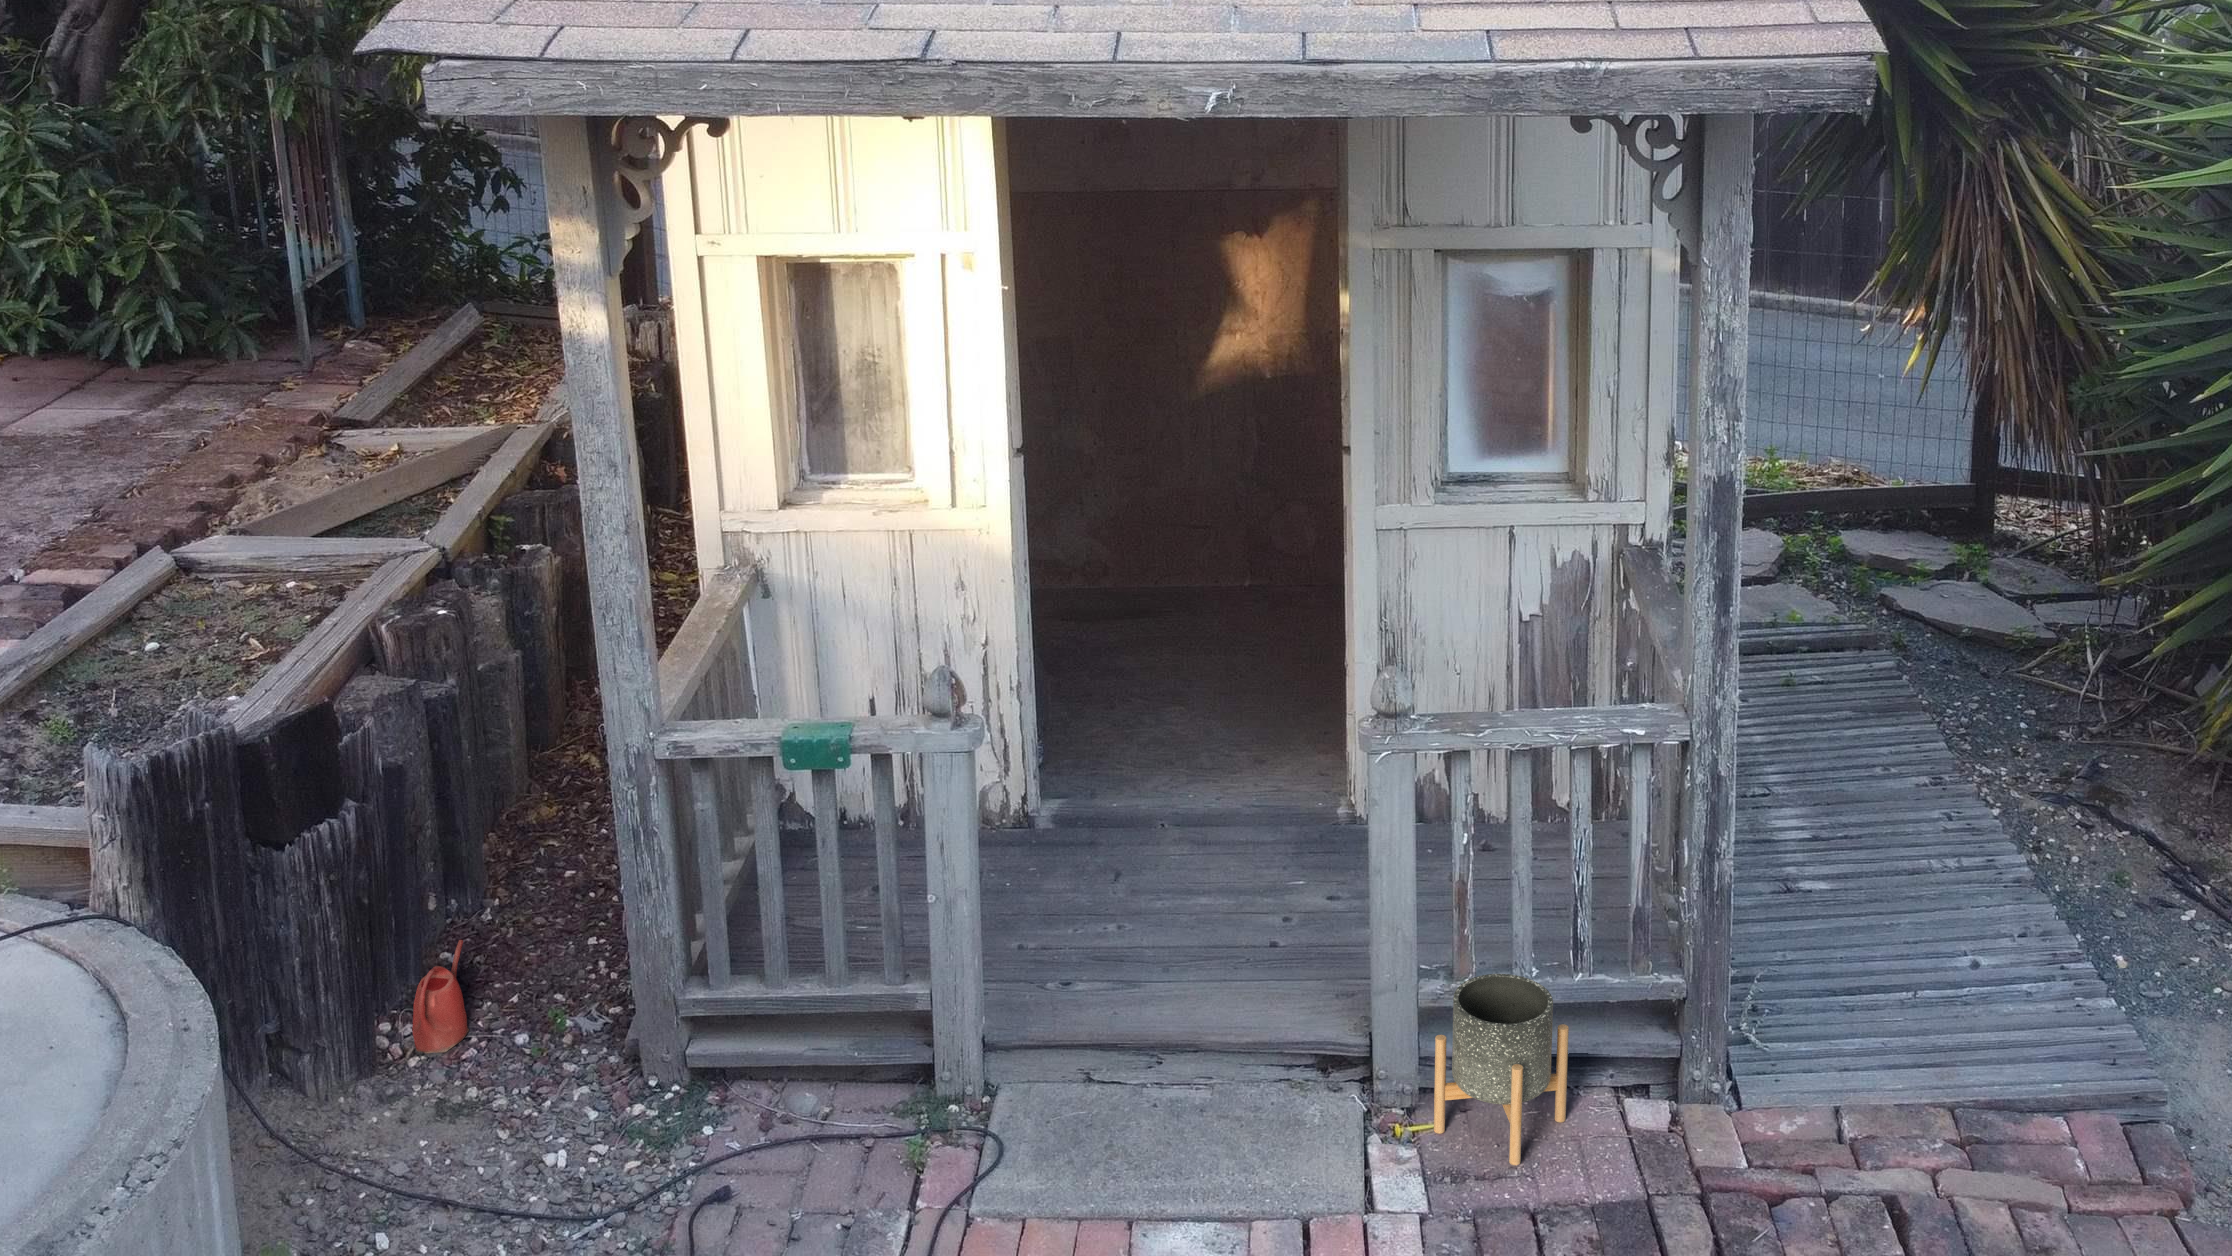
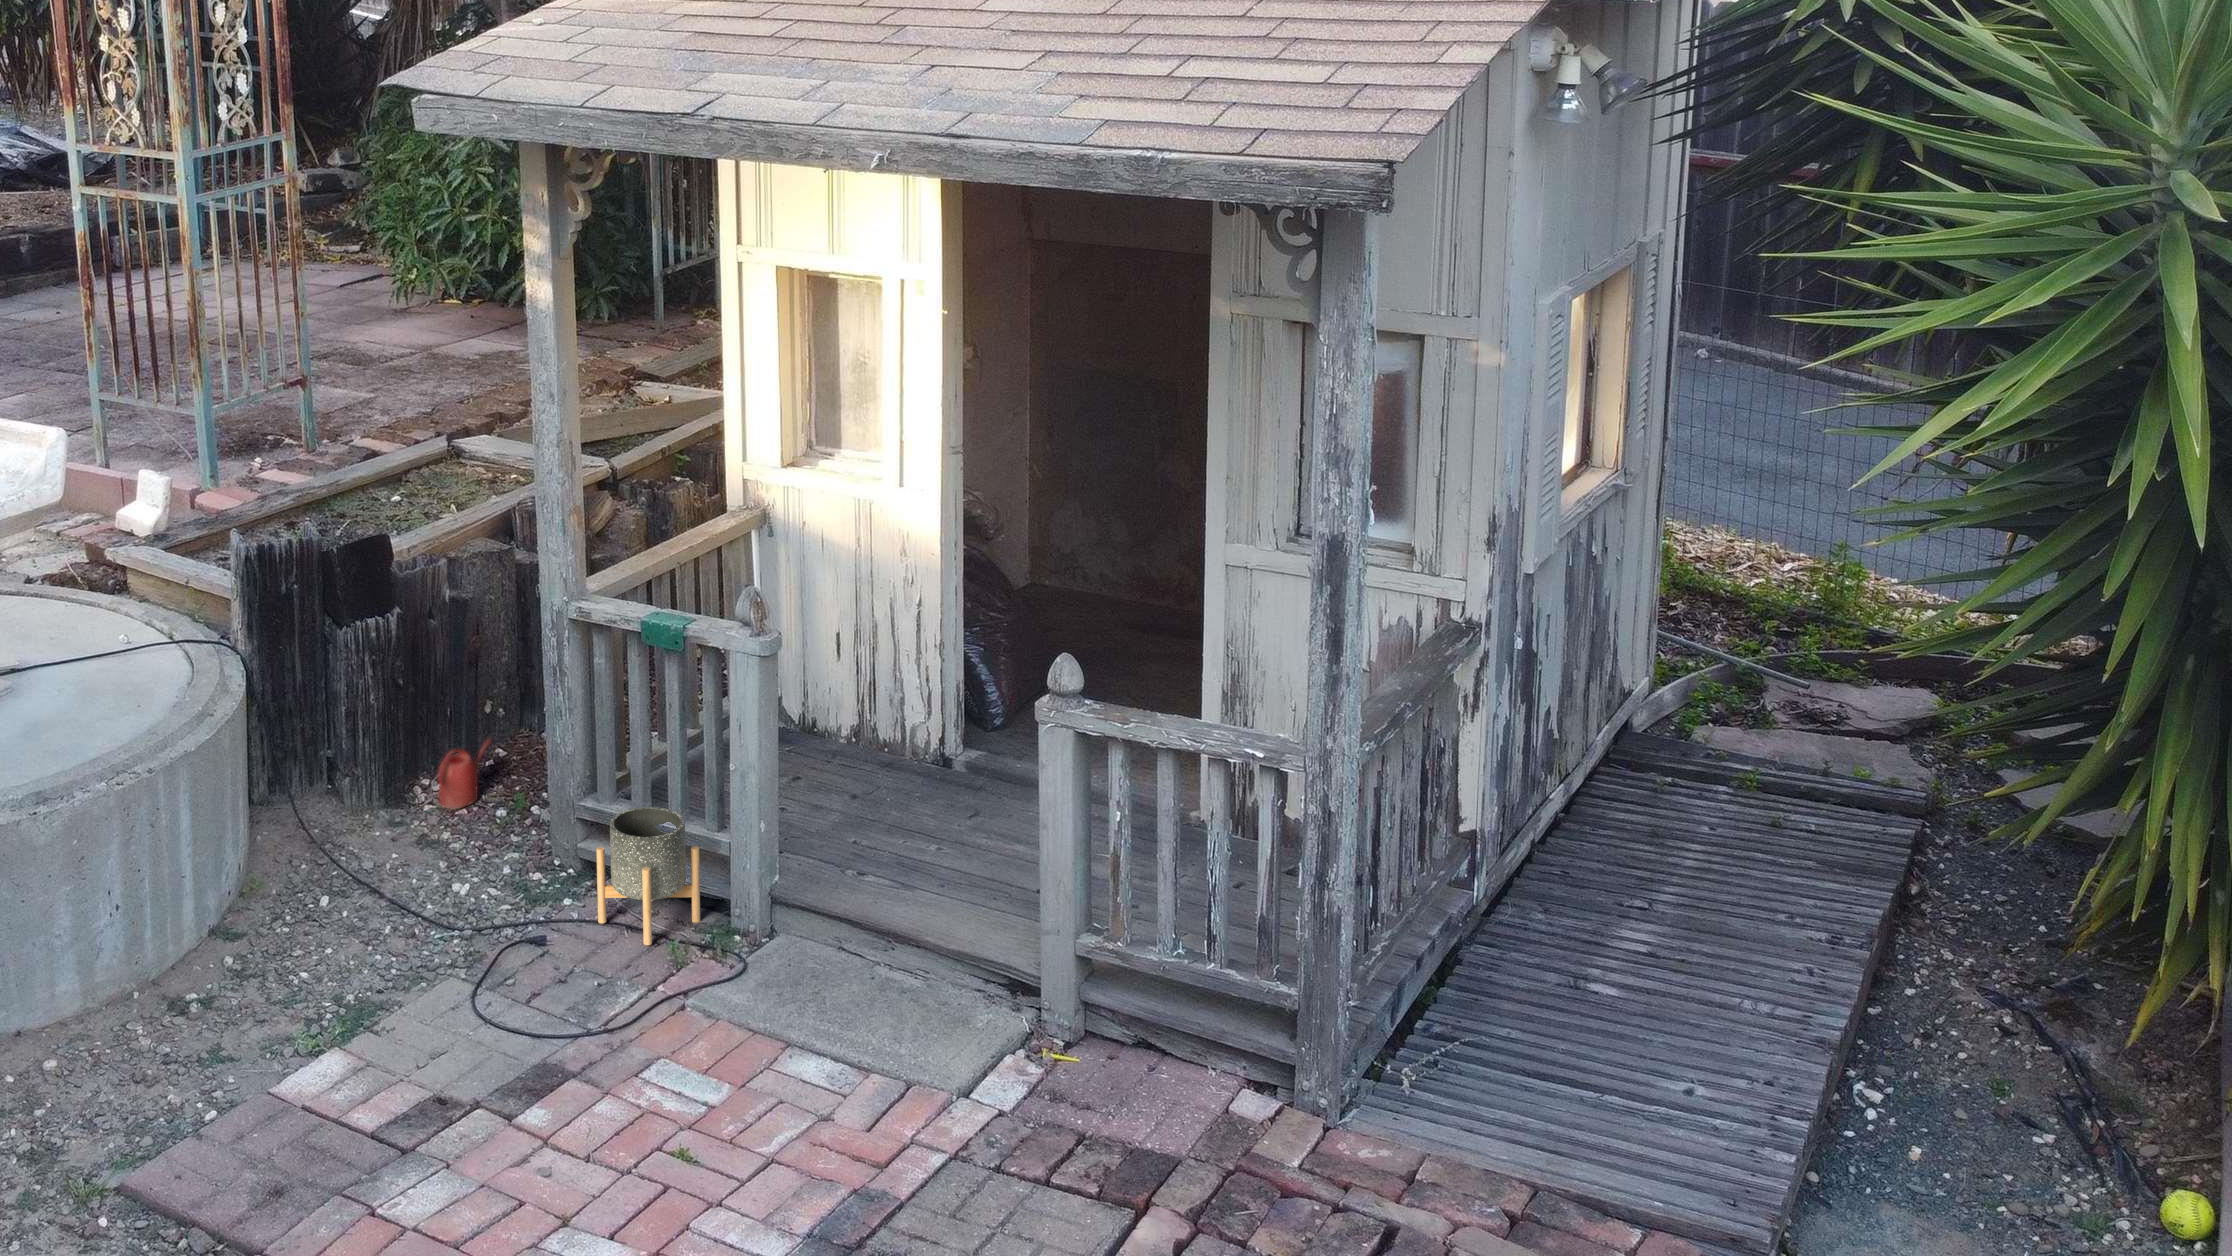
planter: present [1434,974,1569,1165] -> present [596,807,700,945]

